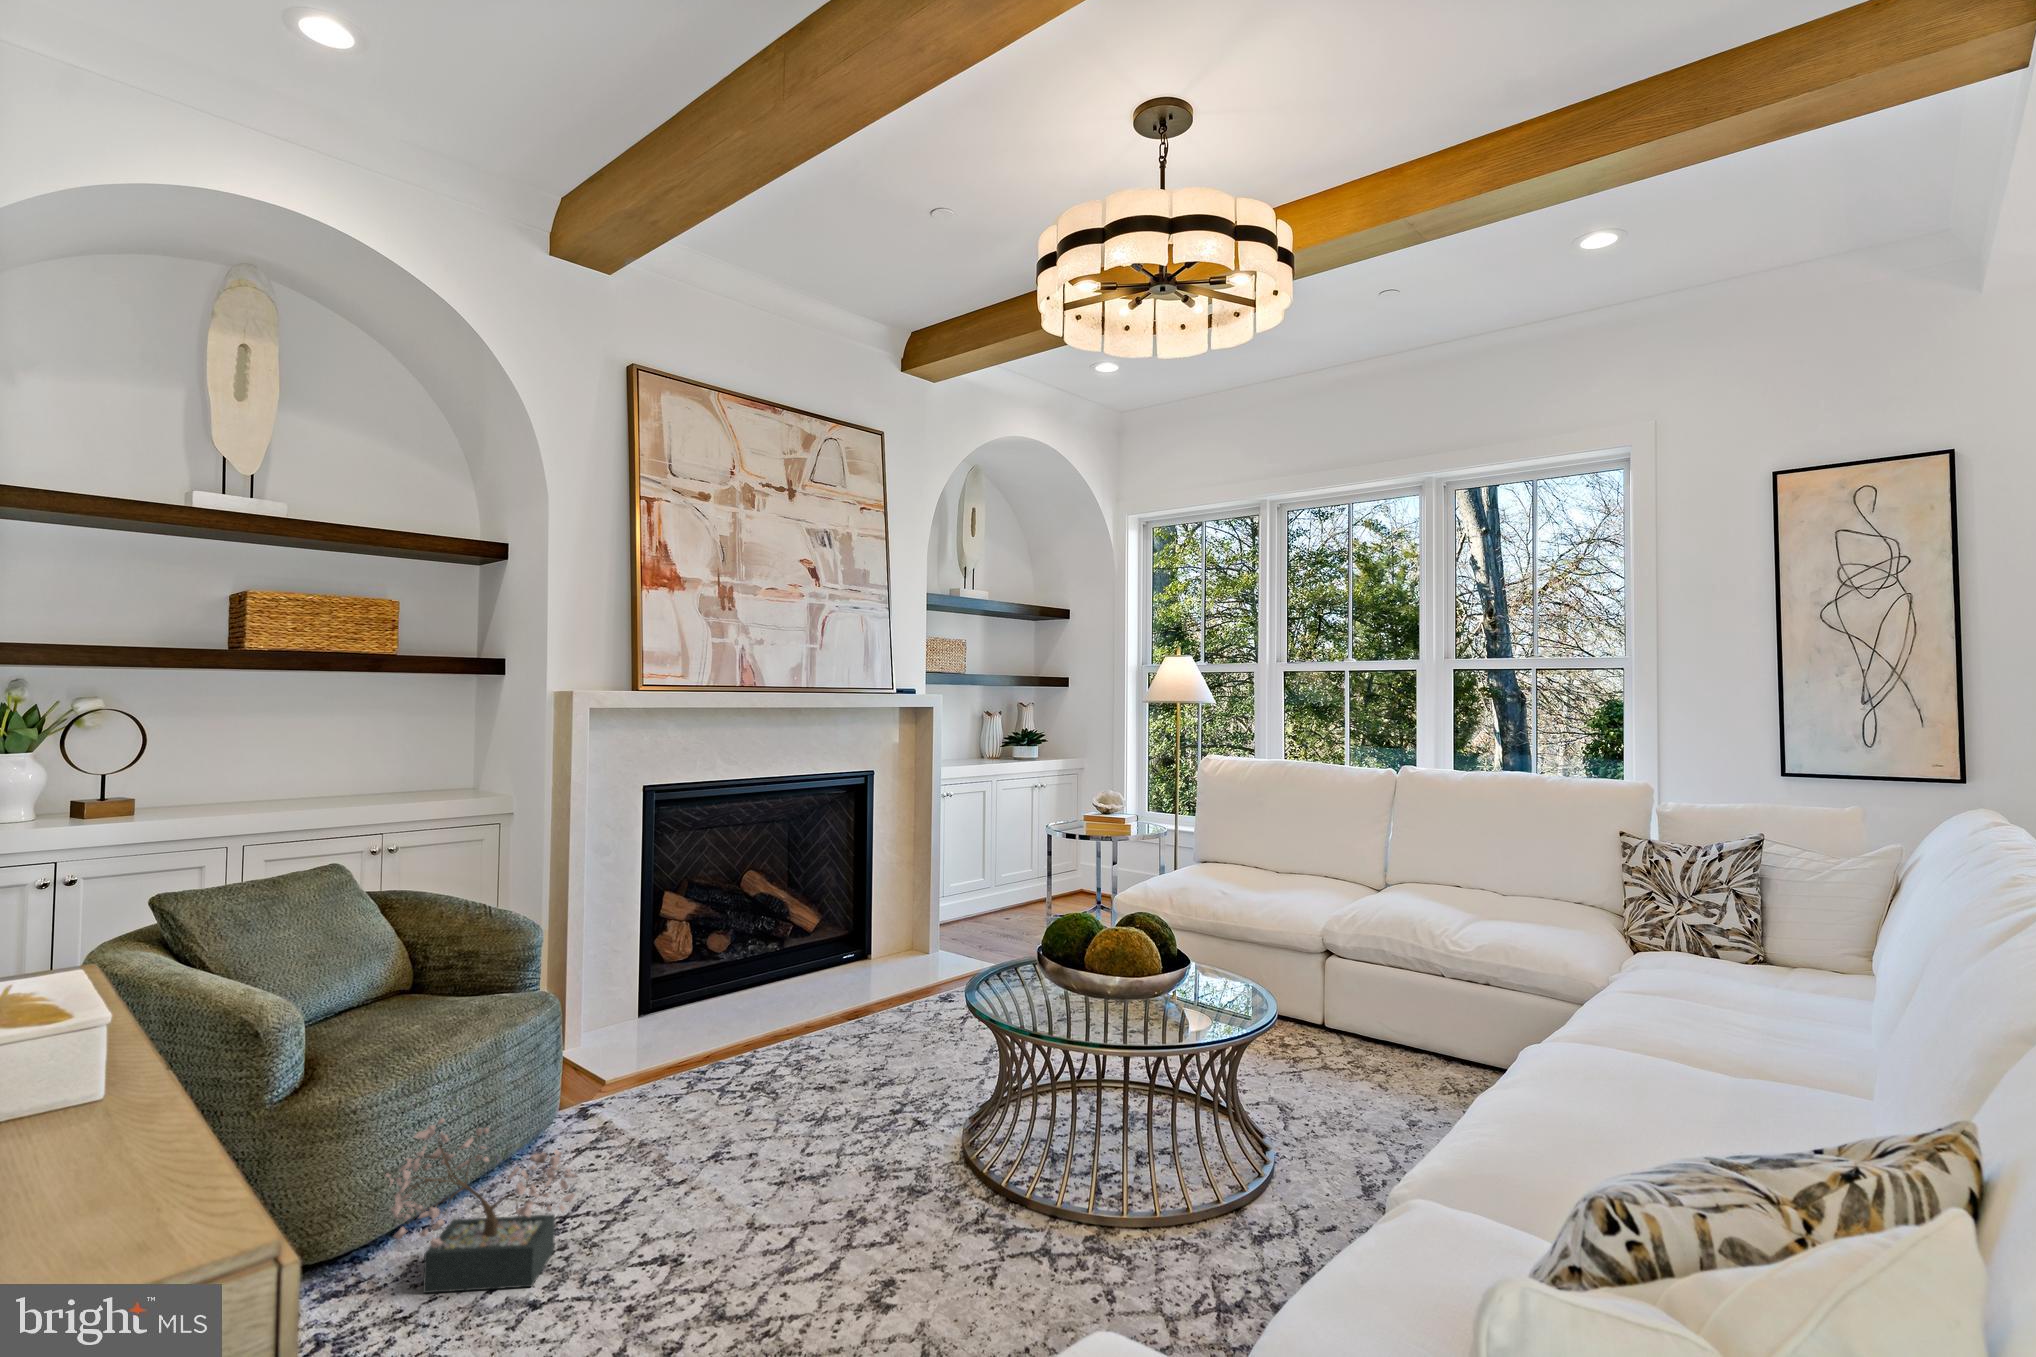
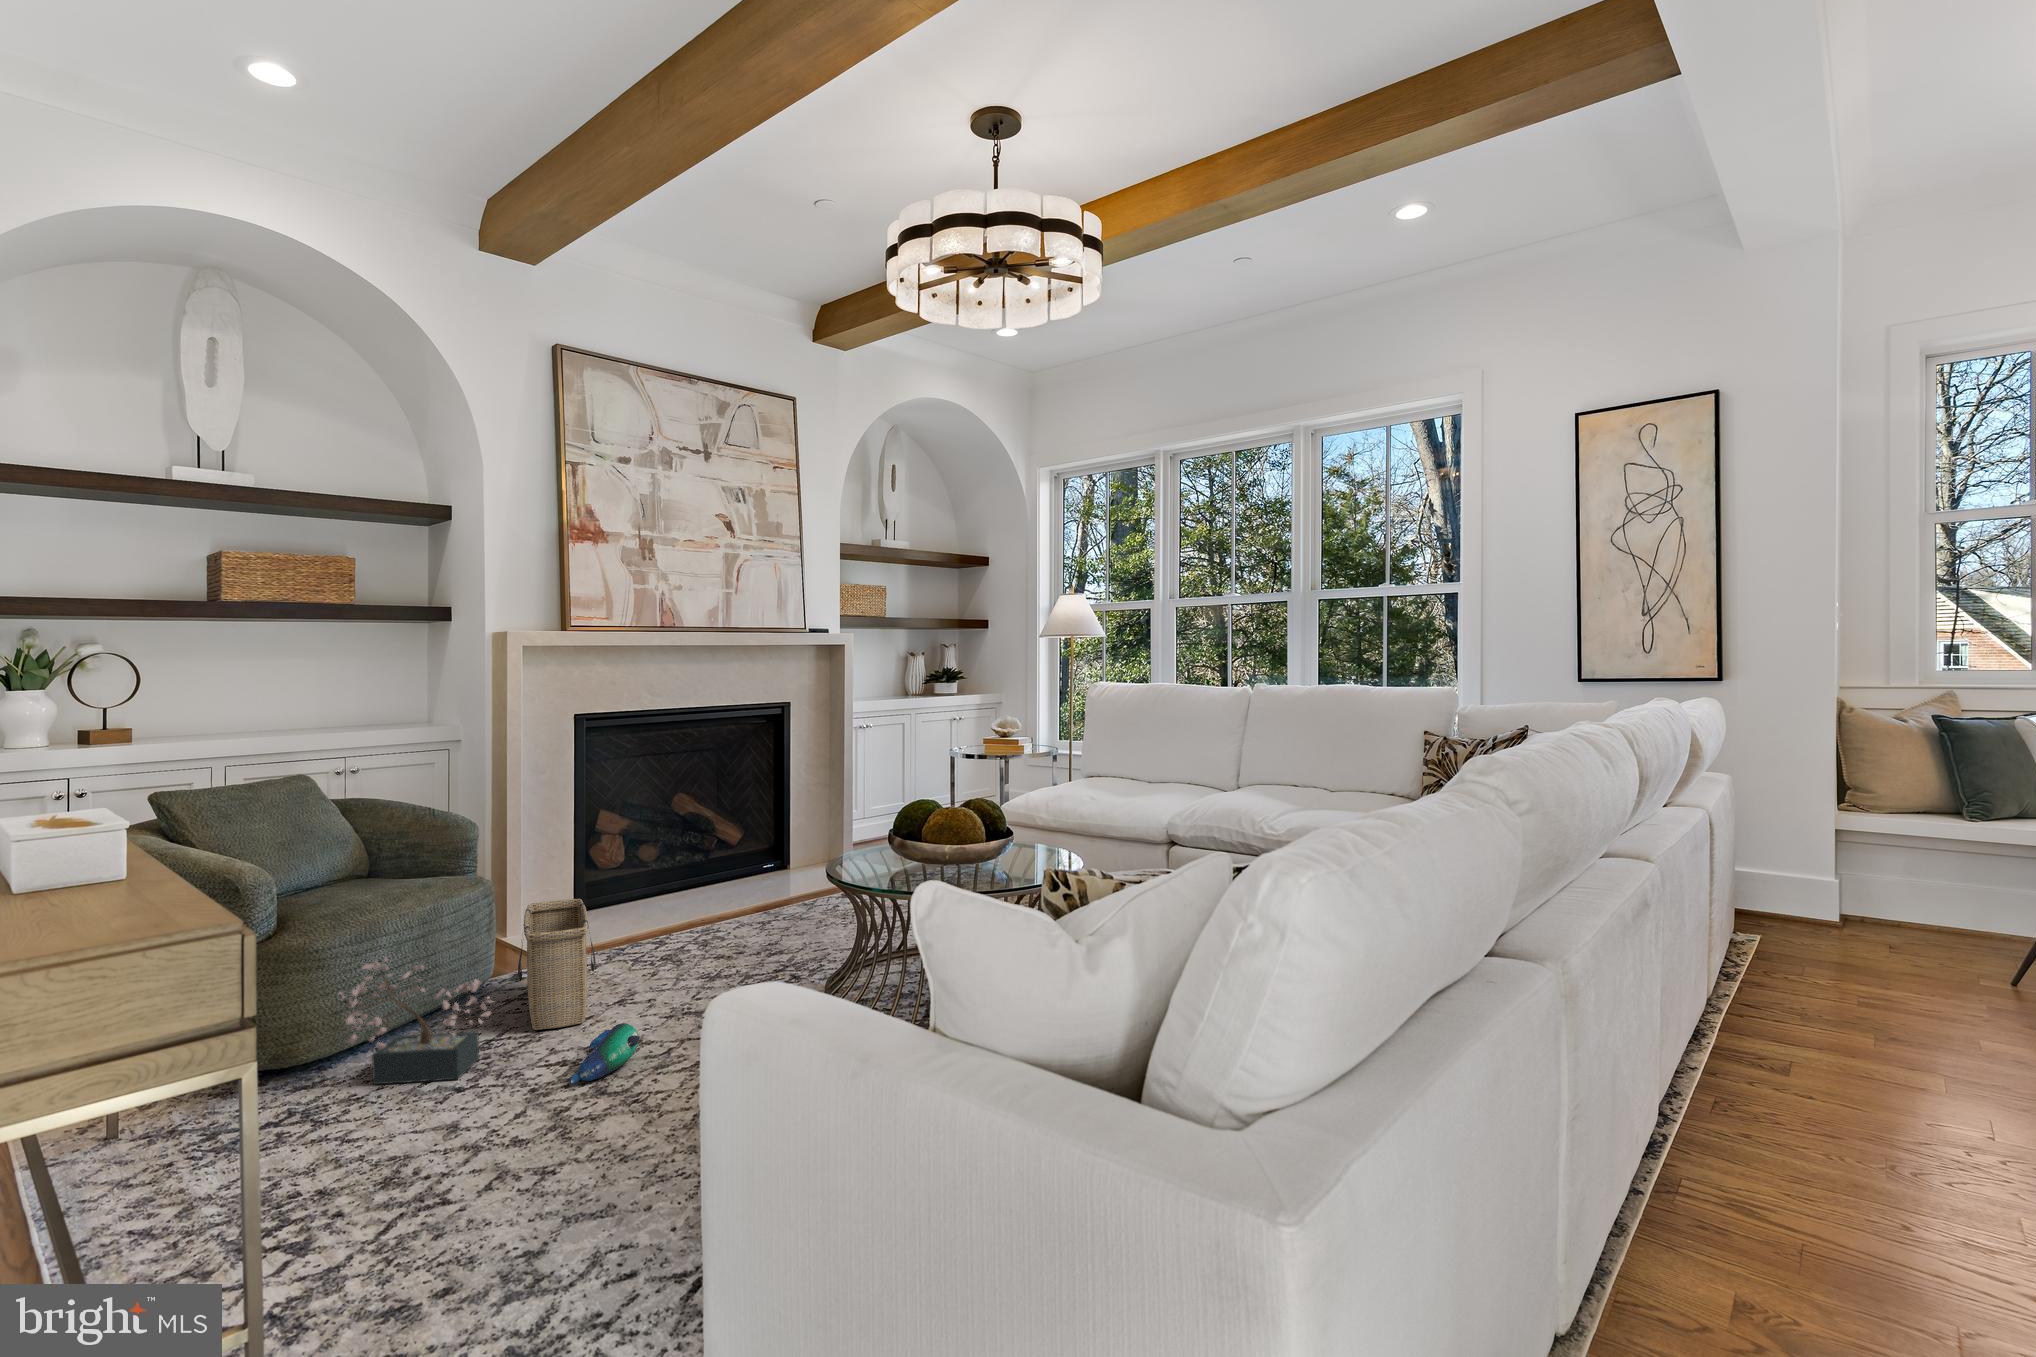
basket: none [595,1022,687,1201] -> present [518,899,596,1030]
plush toy: none [679,1207,764,1301] -> present [569,1023,640,1084]

